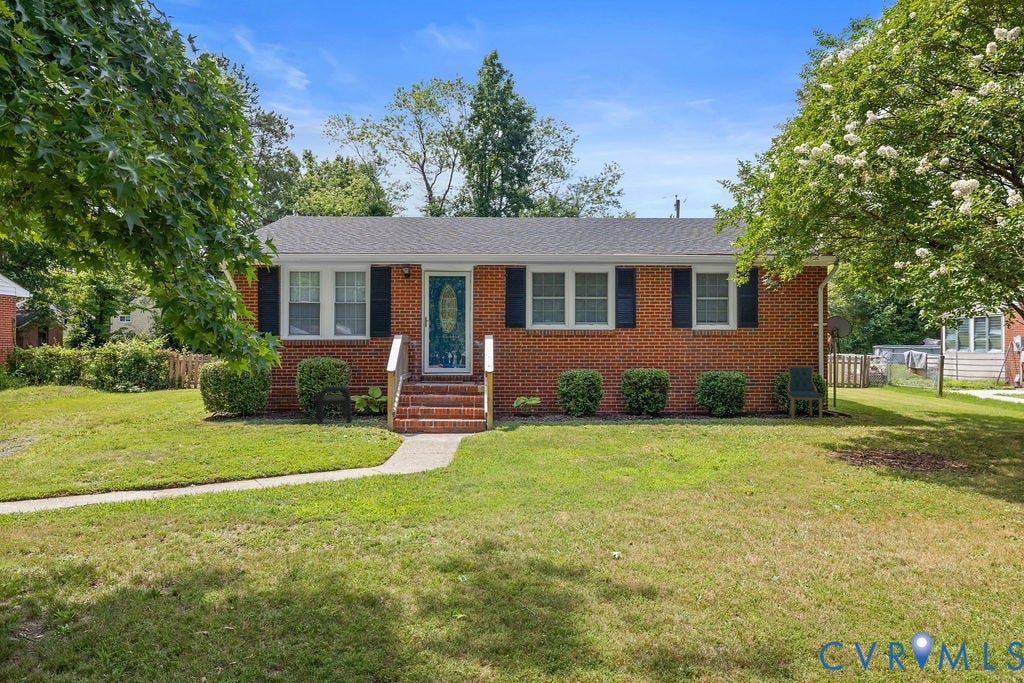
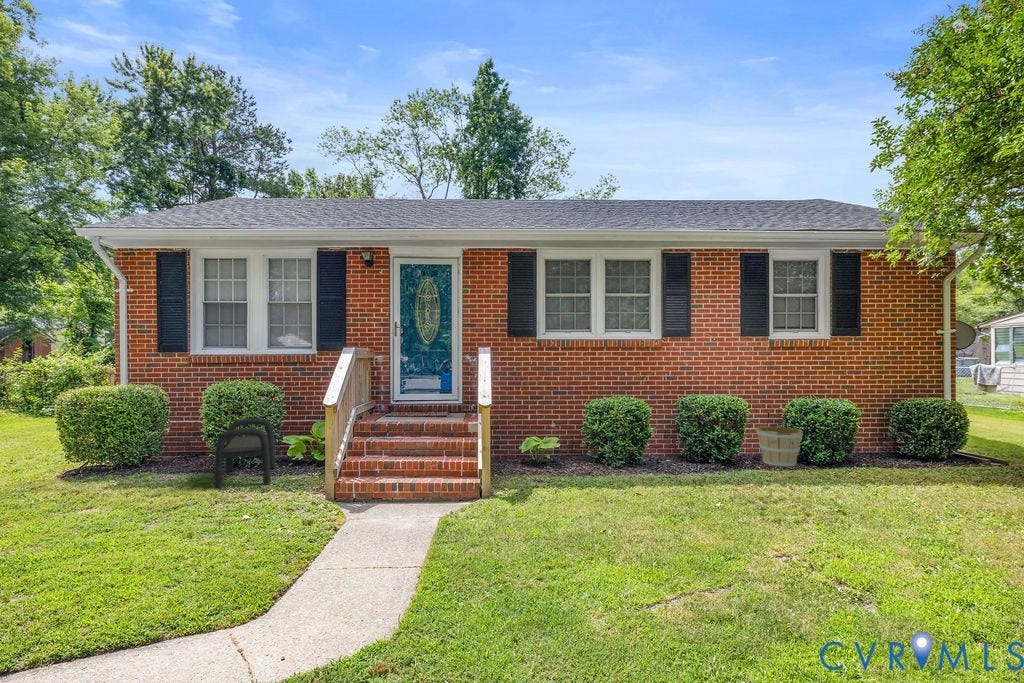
chair: present [788,366,822,420] -> none [915,390,990,474]
wooden bucket: none [677,391,706,417] -> present [756,426,803,467]

